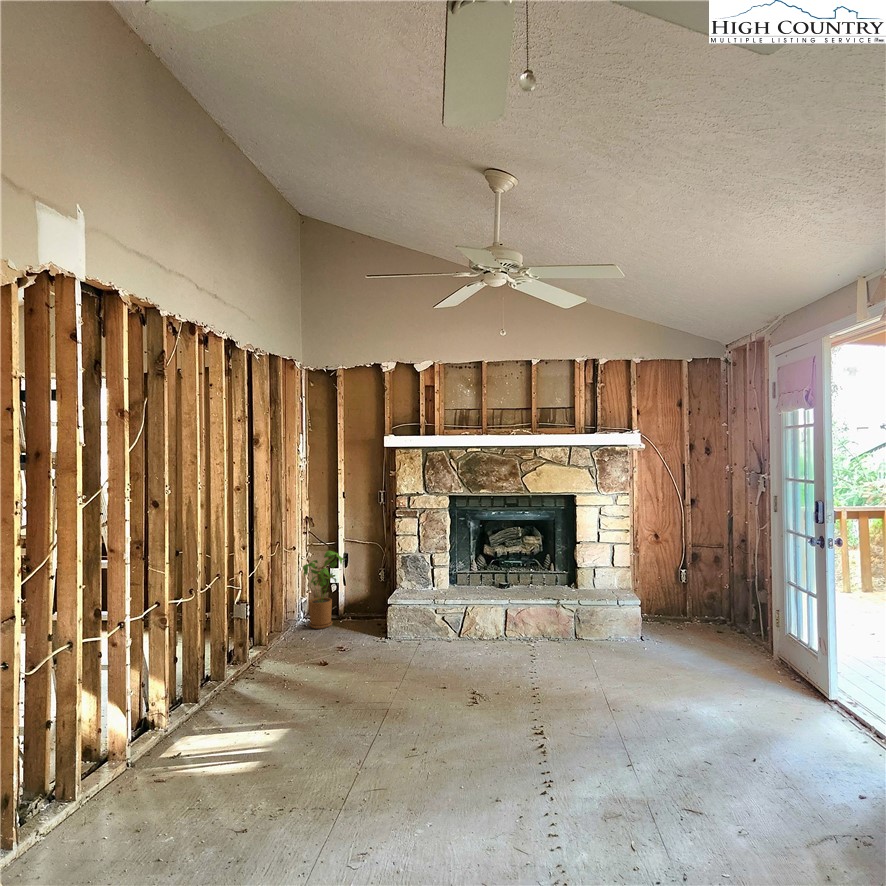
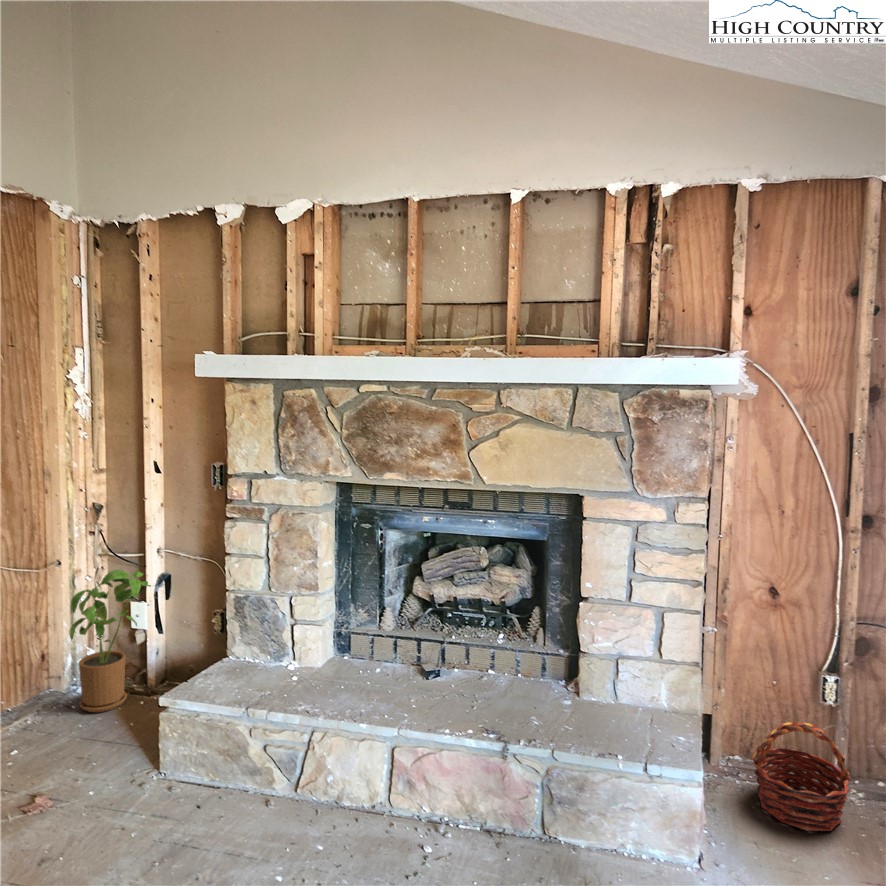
basket: none [654,589,695,633] -> present [752,722,851,831]

